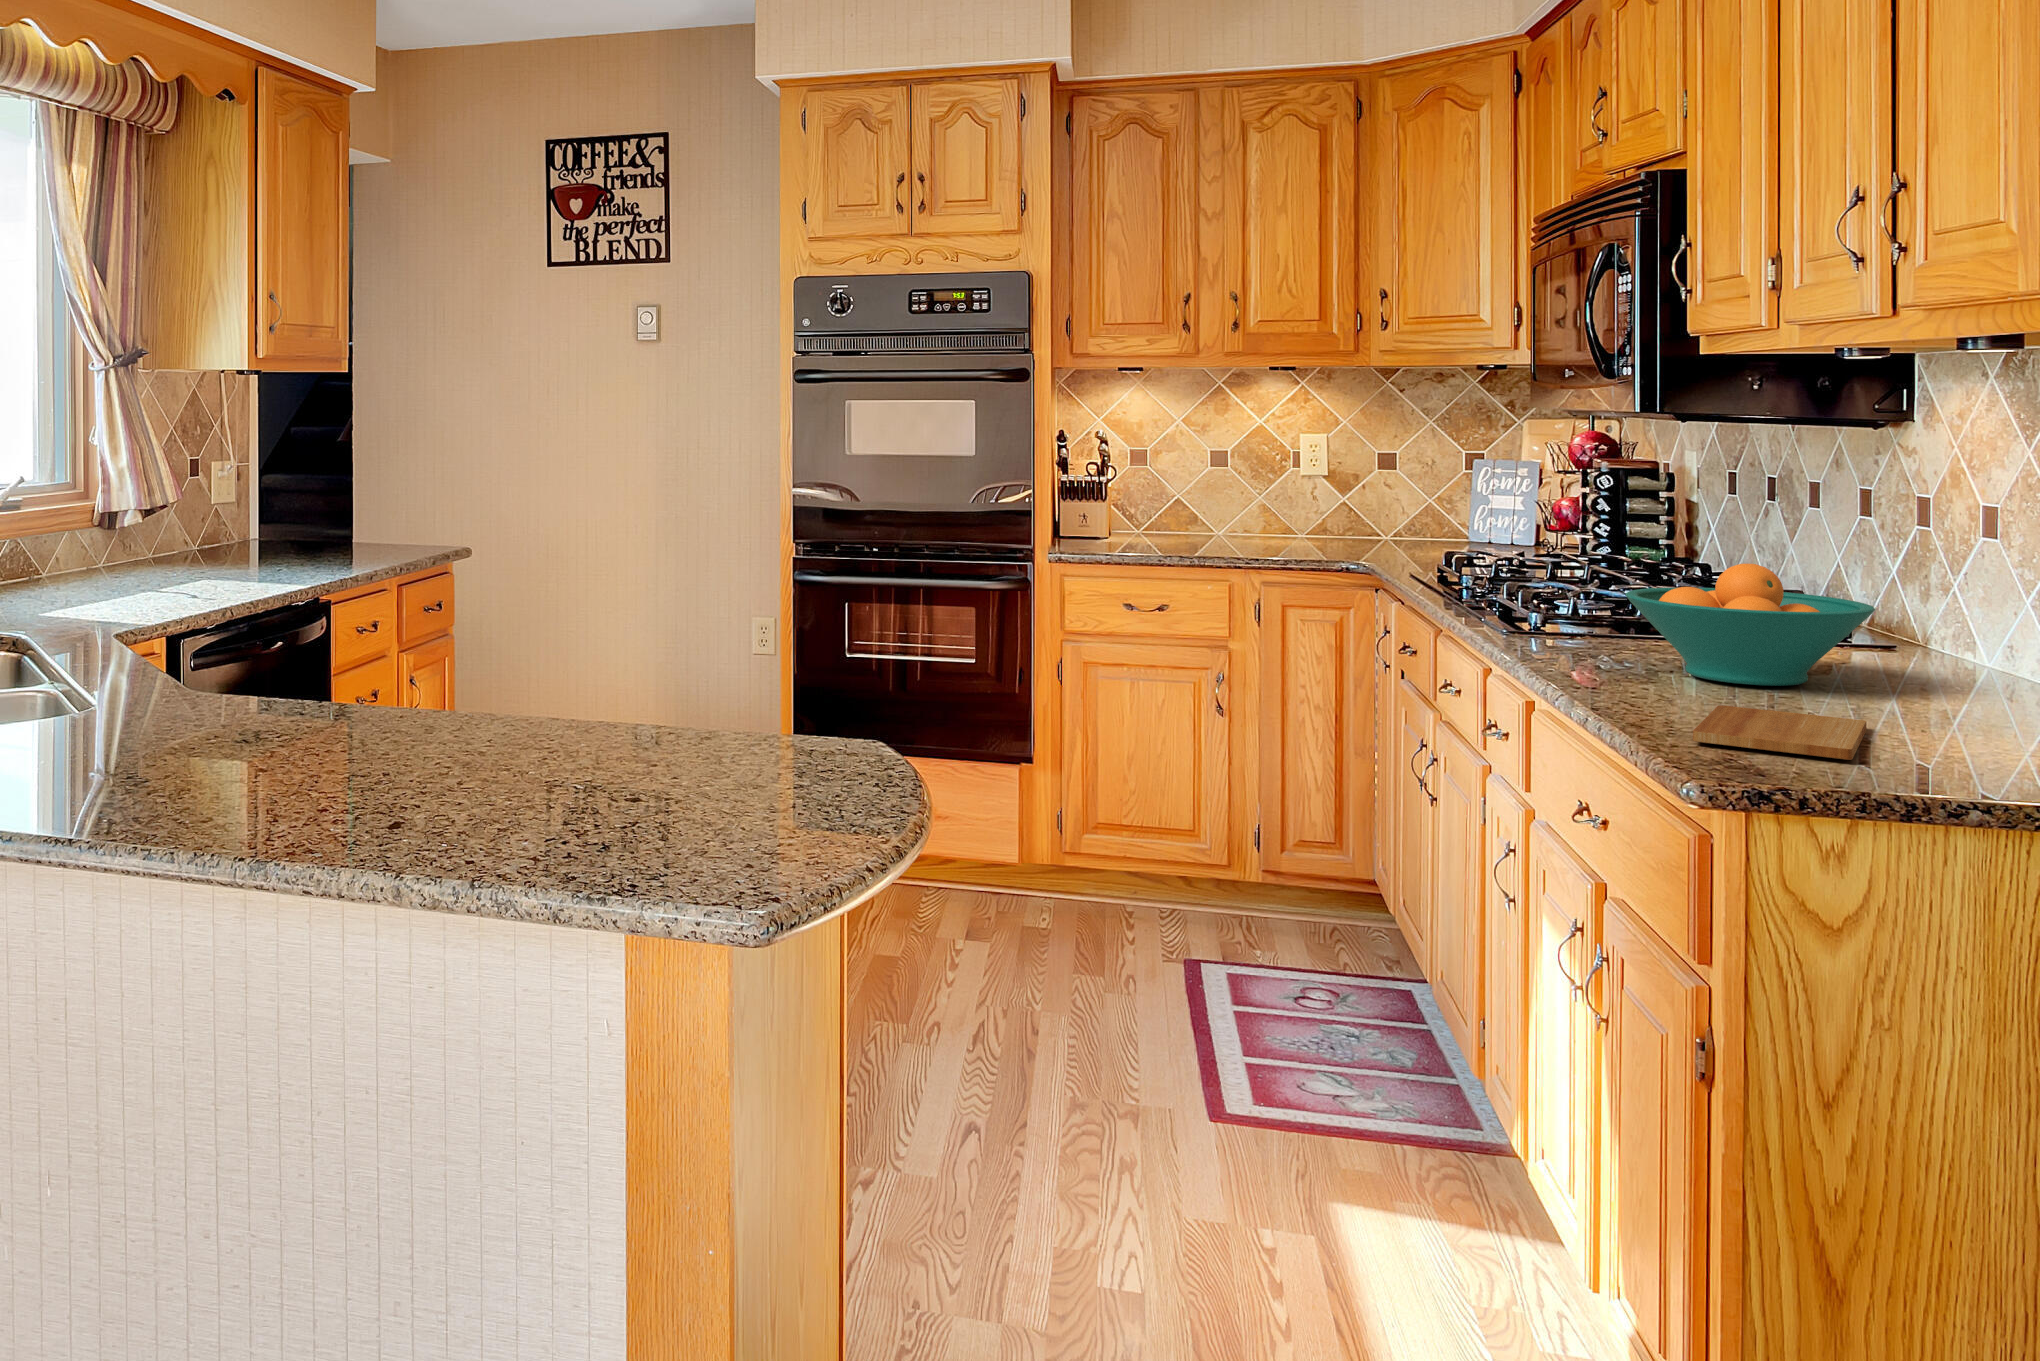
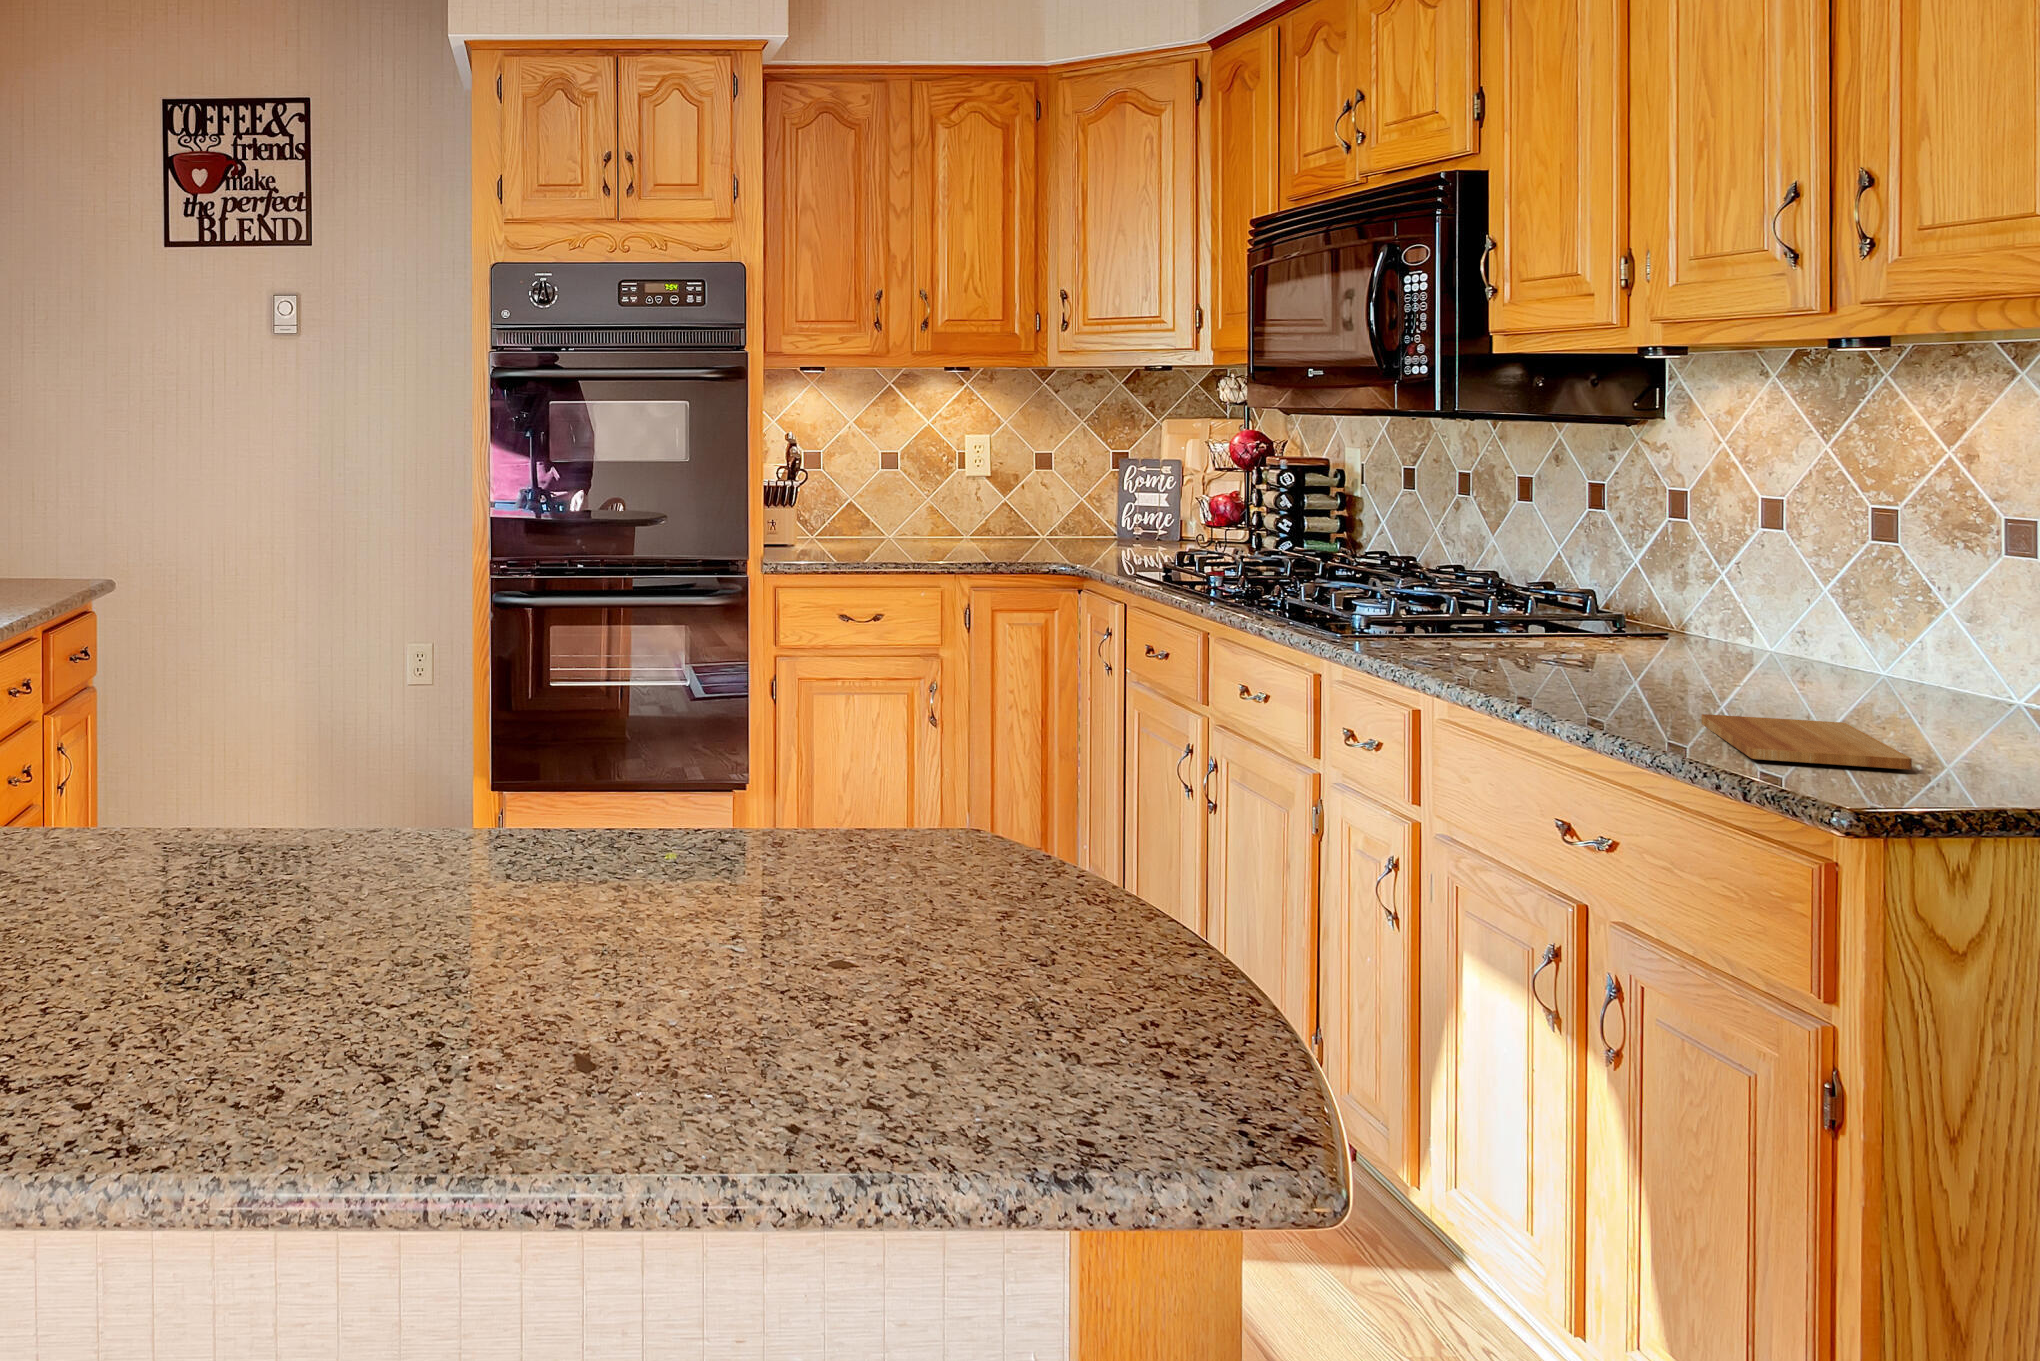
fruit bowl: present [1625,564,1875,686] -> none [1535,566,1777,688]

